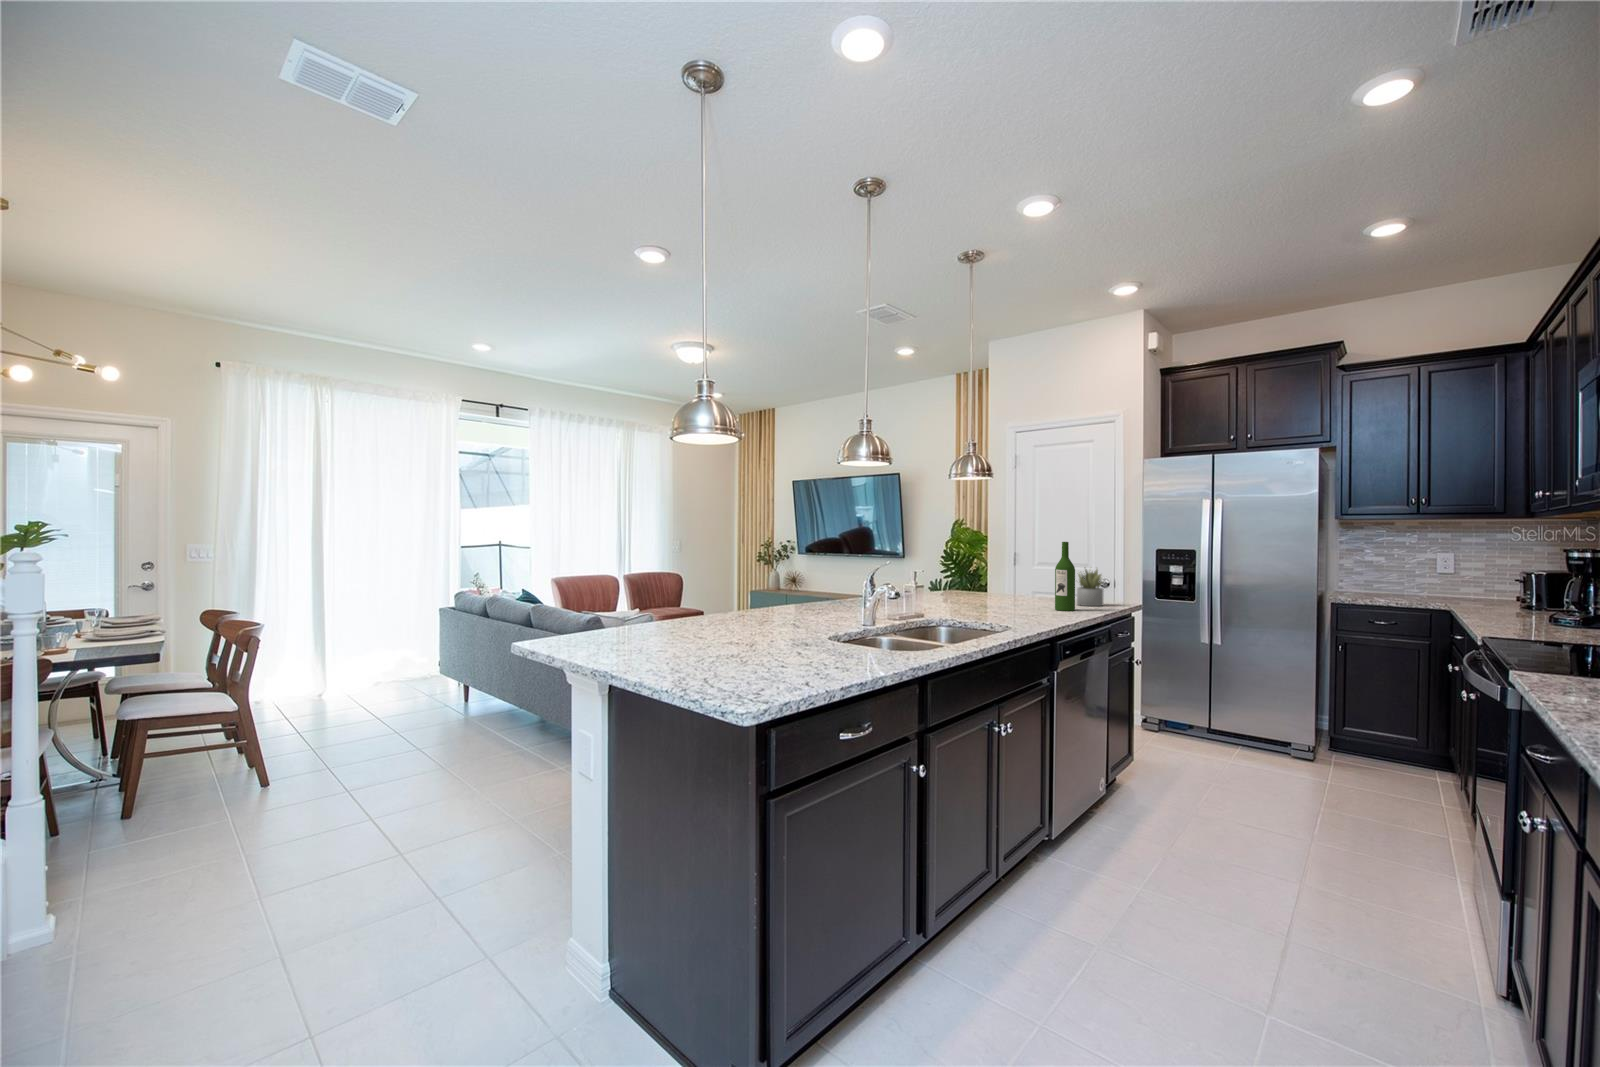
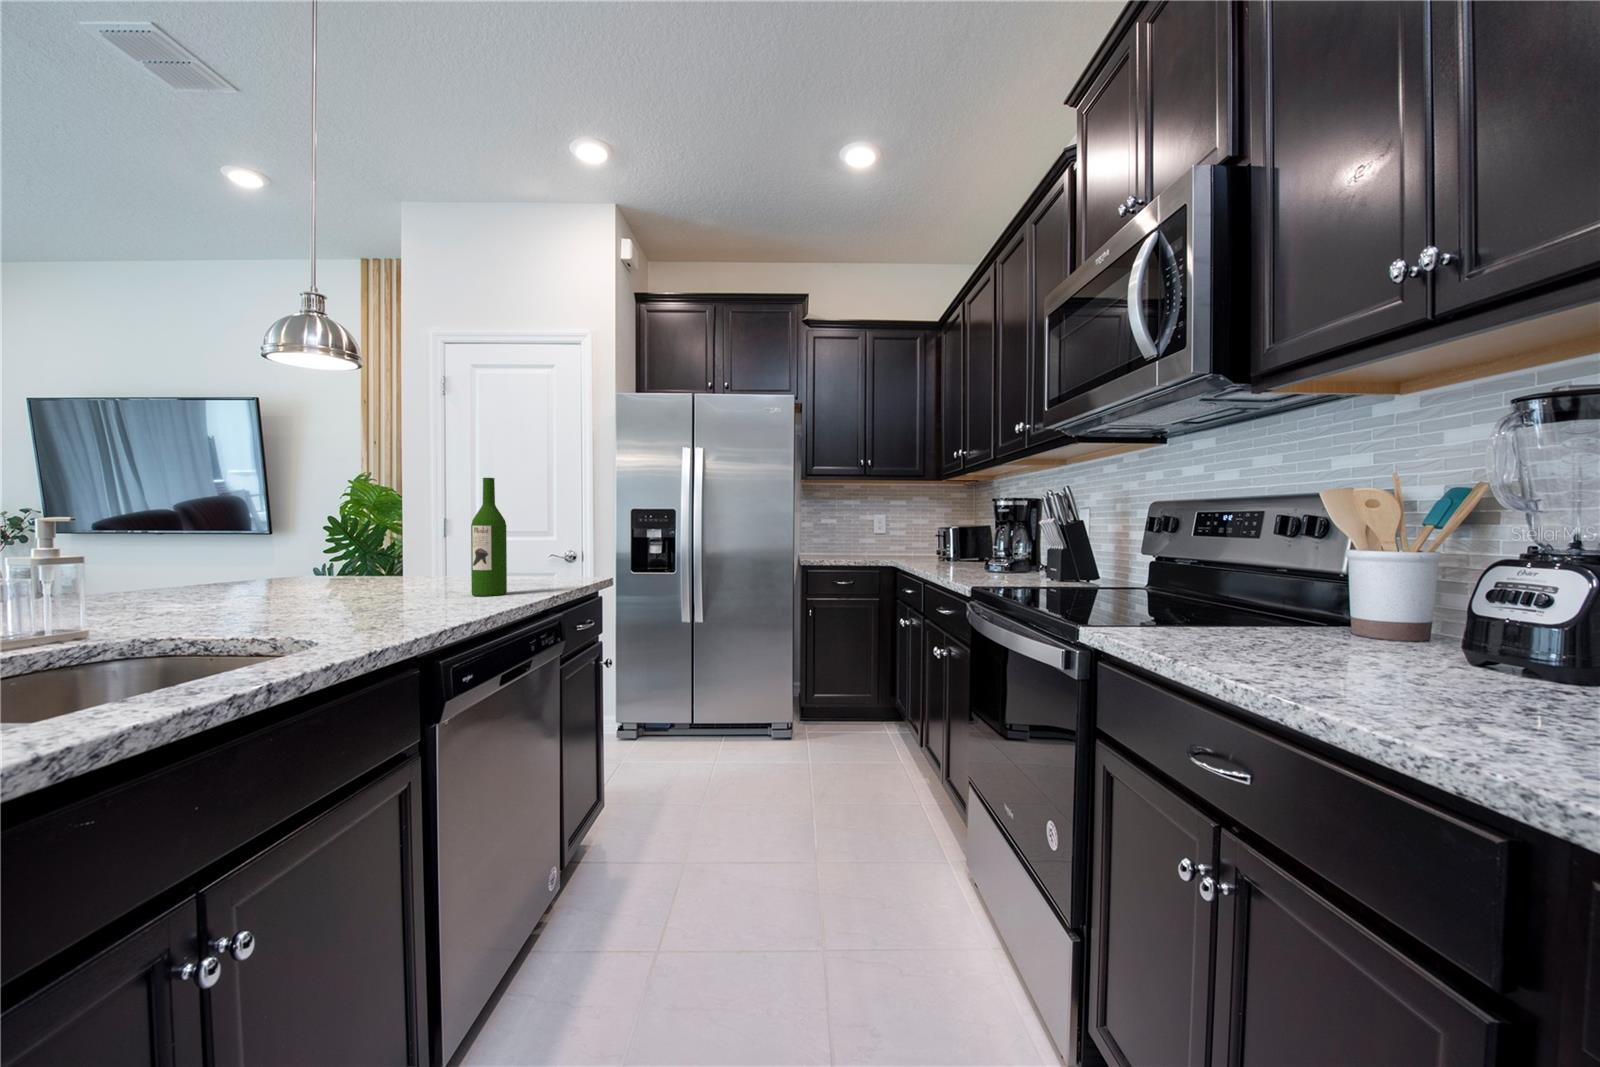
succulent plant: present [1077,569,1103,606] -> none [514,523,558,586]

